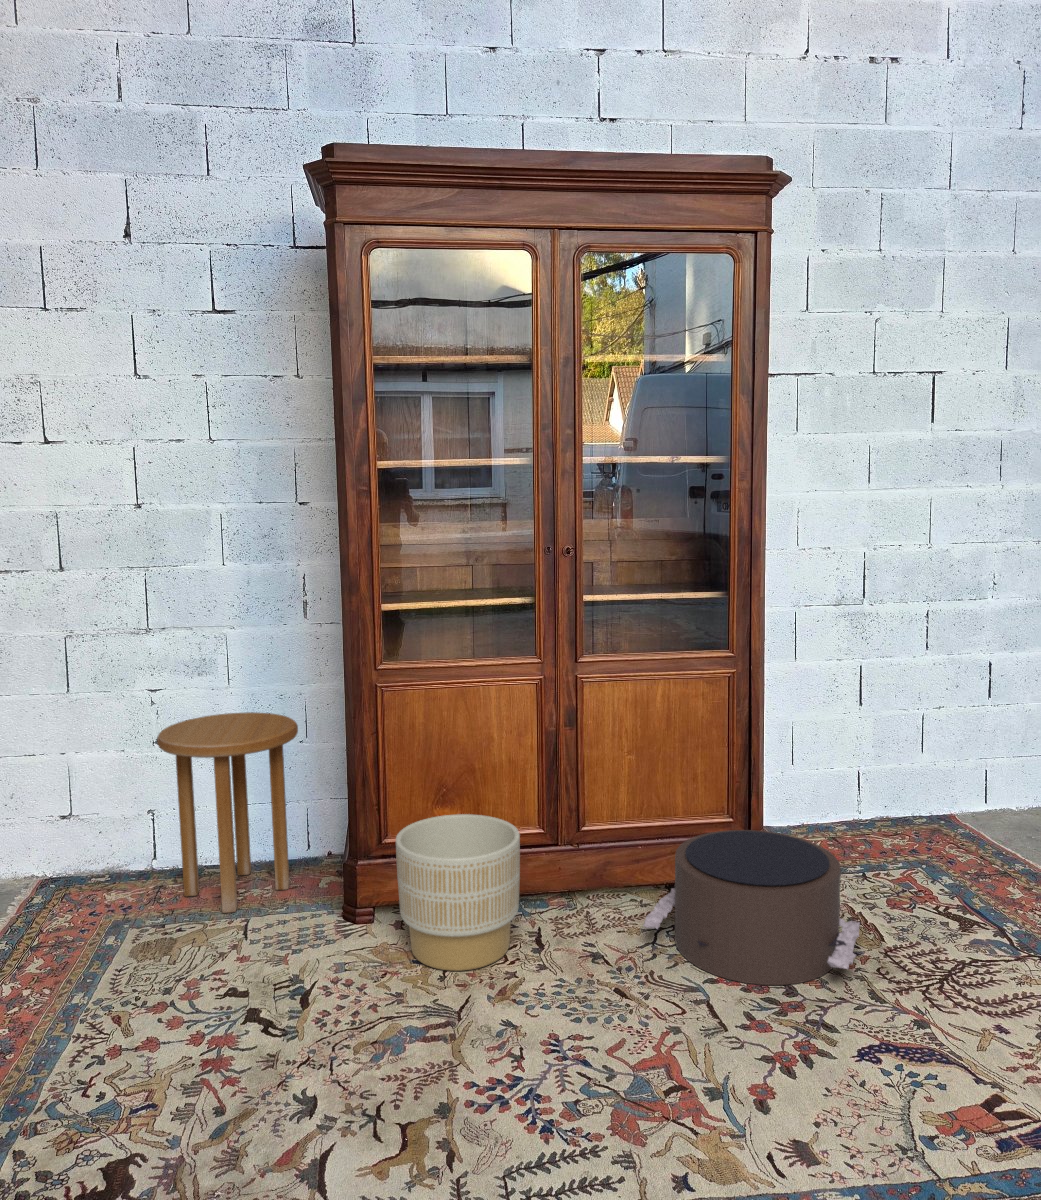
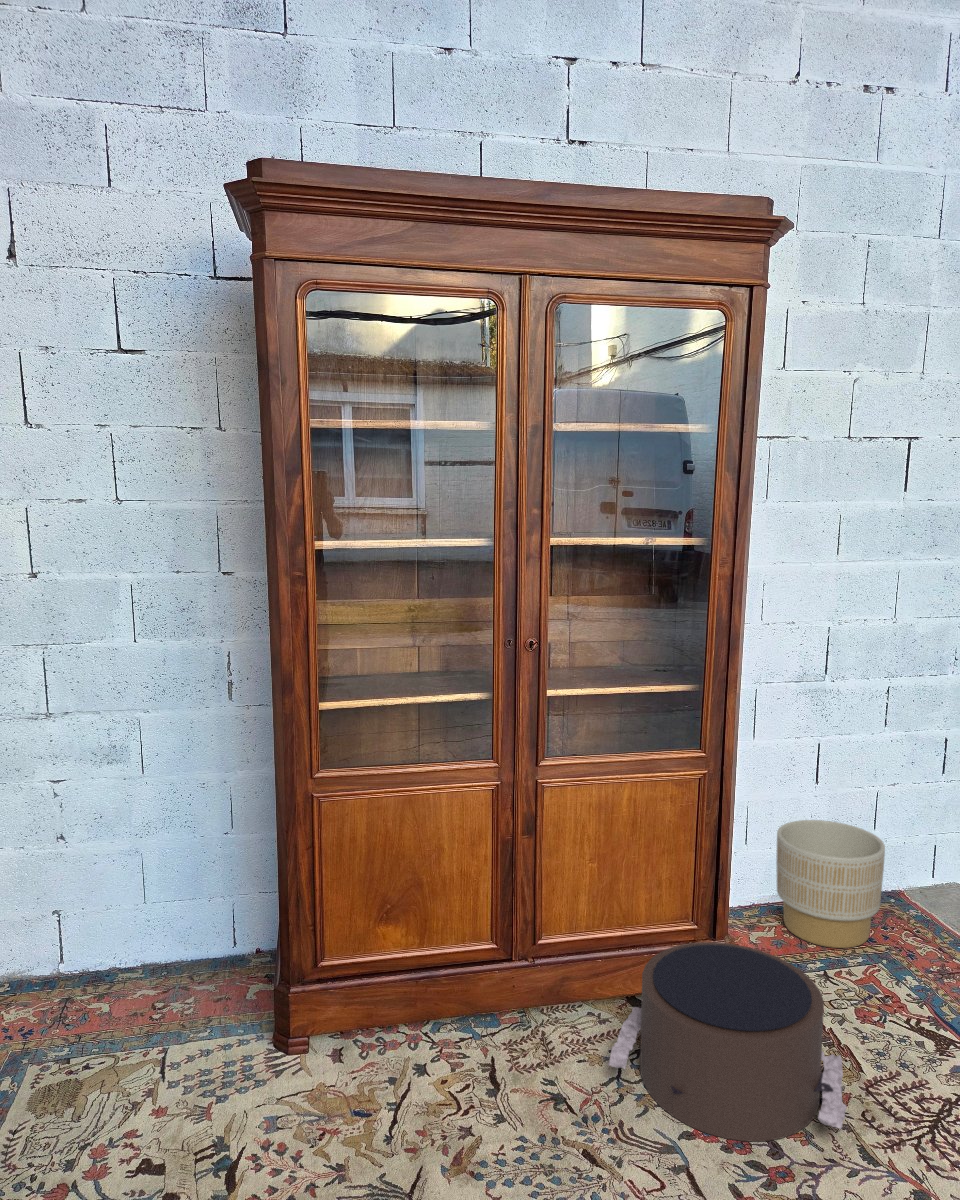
side table: present [157,712,298,913] -> none [66,805,225,1040]
planter: present [396,814,520,971] -> present [776,820,885,948]

